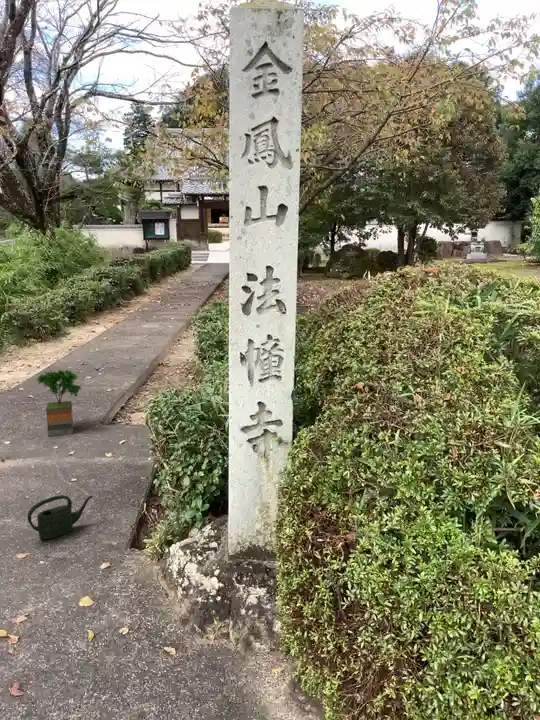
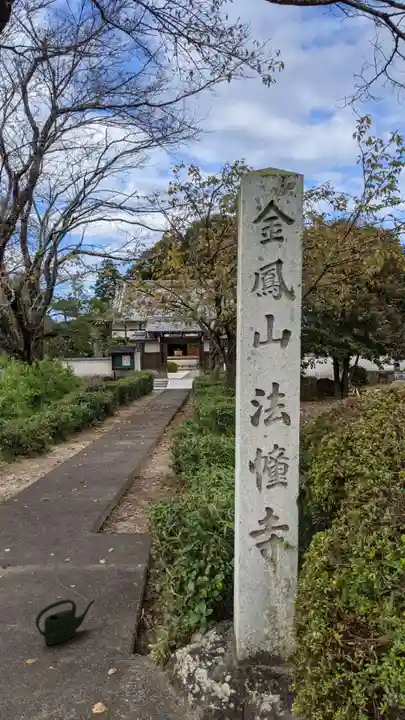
potted tree: present [37,370,81,436] -> none [37,480,78,543]

